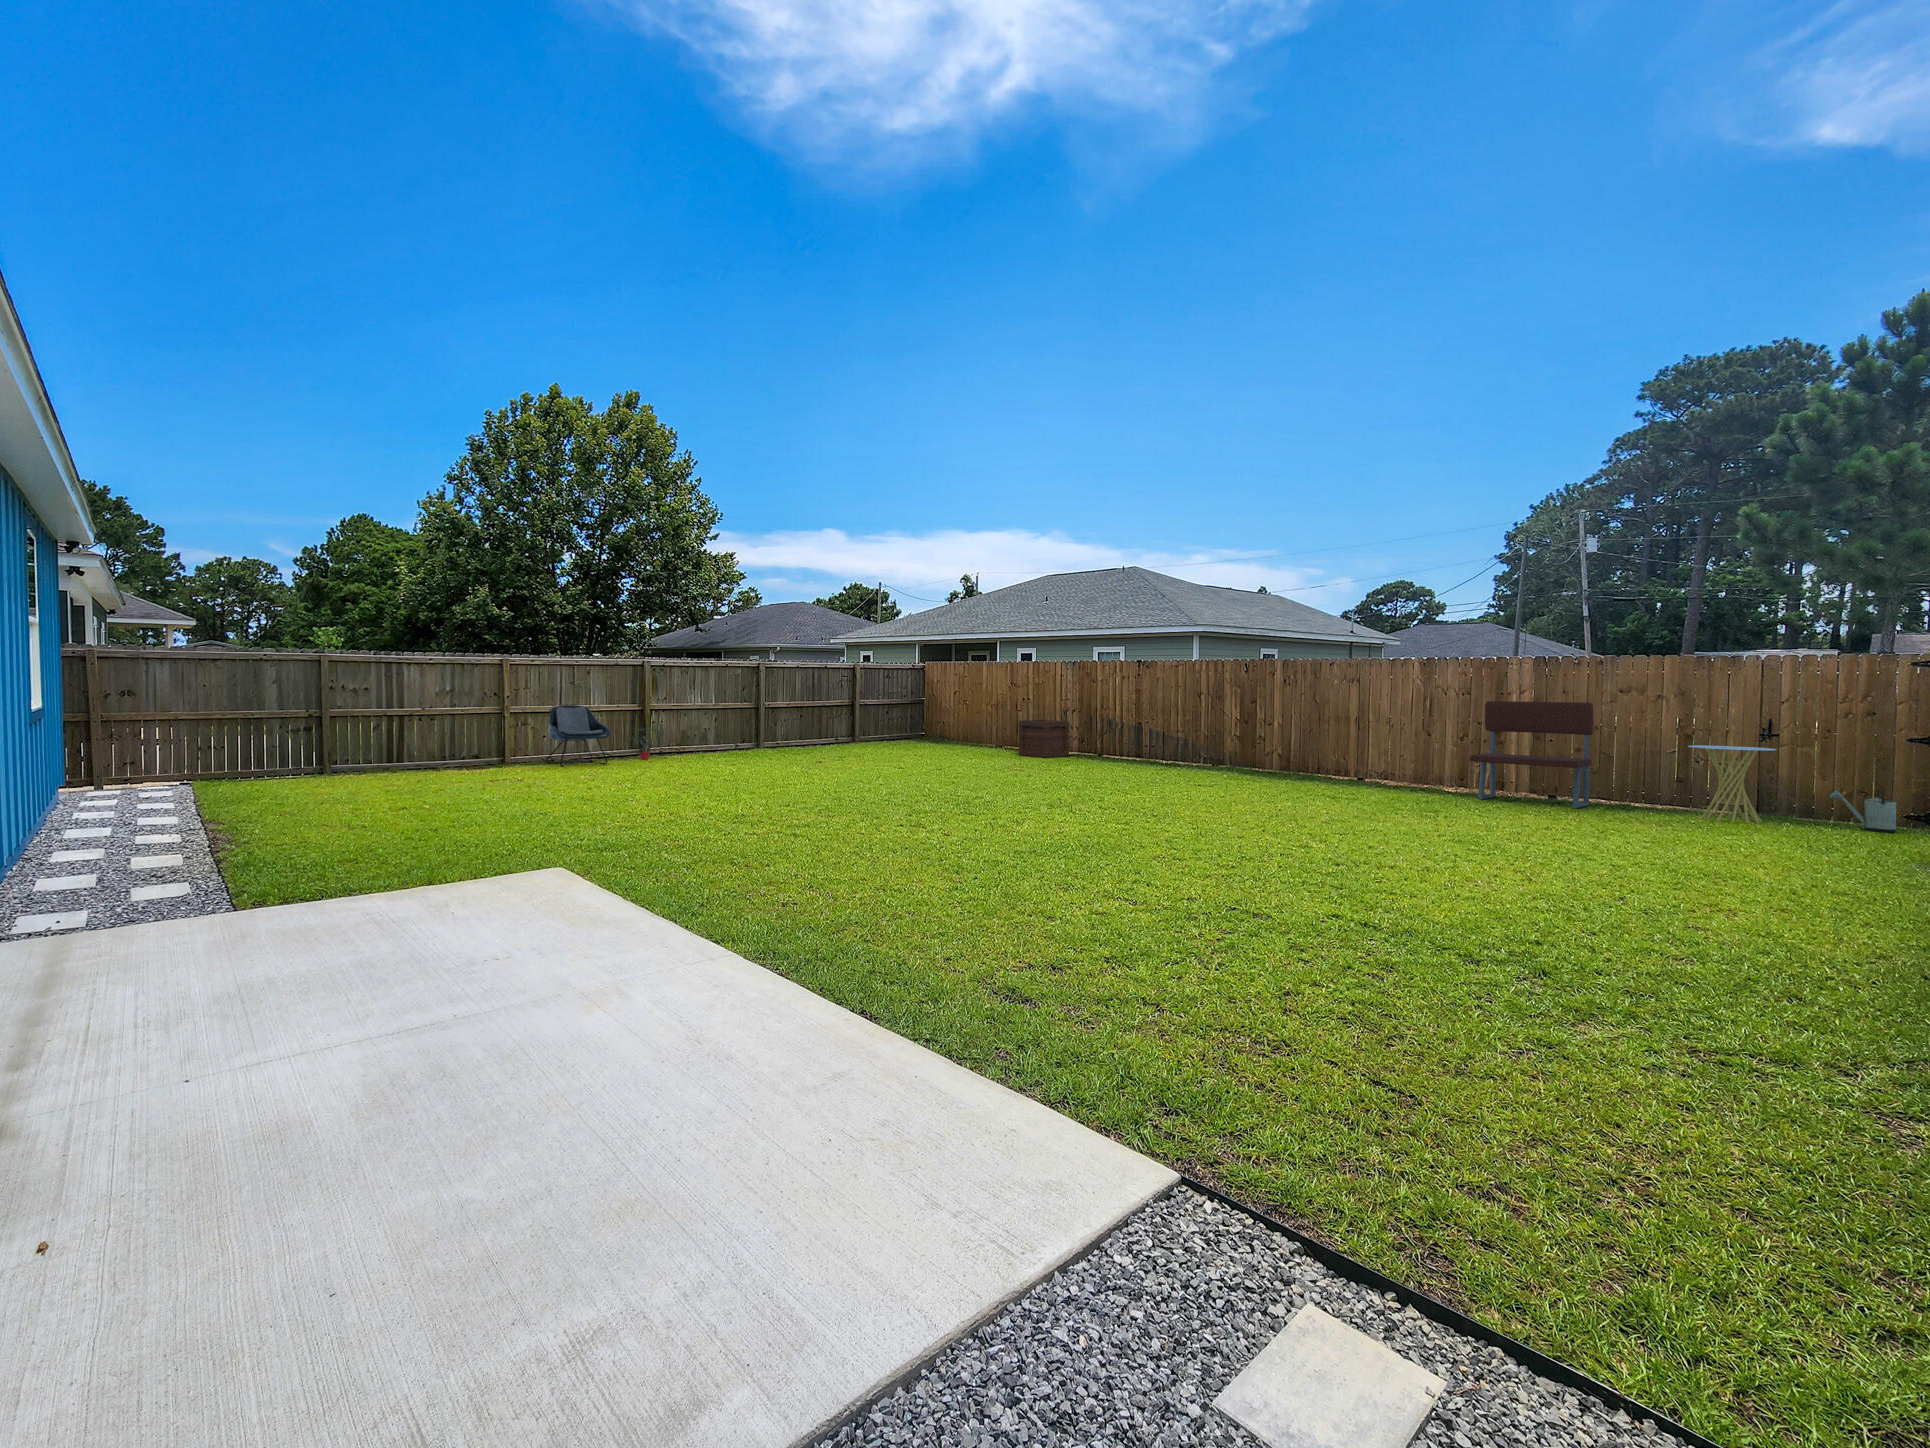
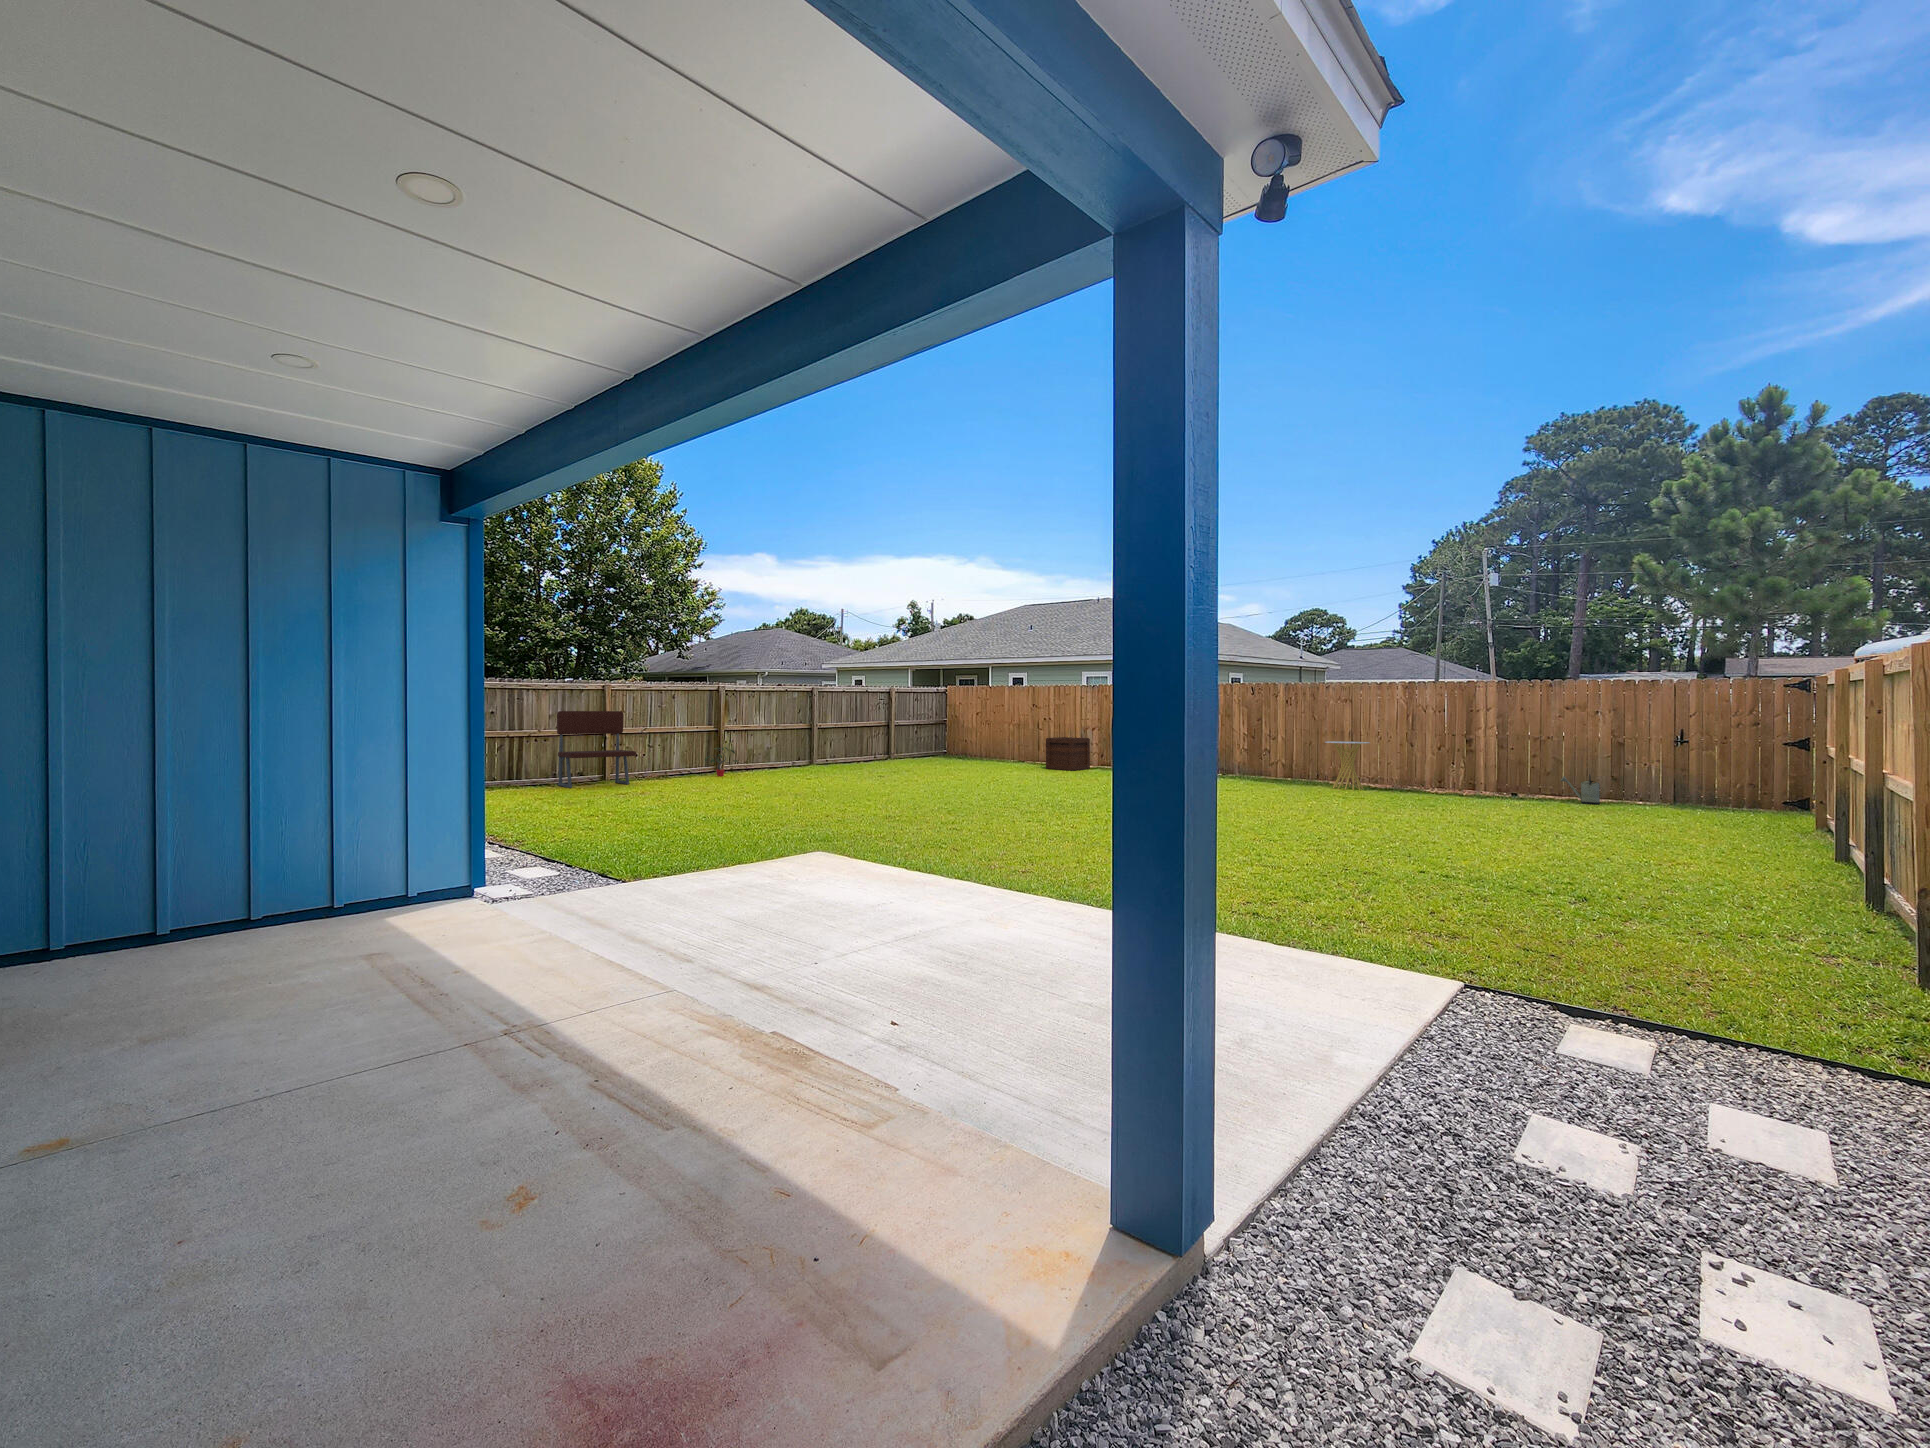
bench: present [1469,701,1594,809] -> present [557,711,636,788]
lounge chair: present [546,705,611,767] -> none [638,726,699,783]
side table: present [1689,745,1776,824] -> present [1327,741,1369,790]
watering can: present [1830,788,1897,832] -> present [1560,774,1600,804]

